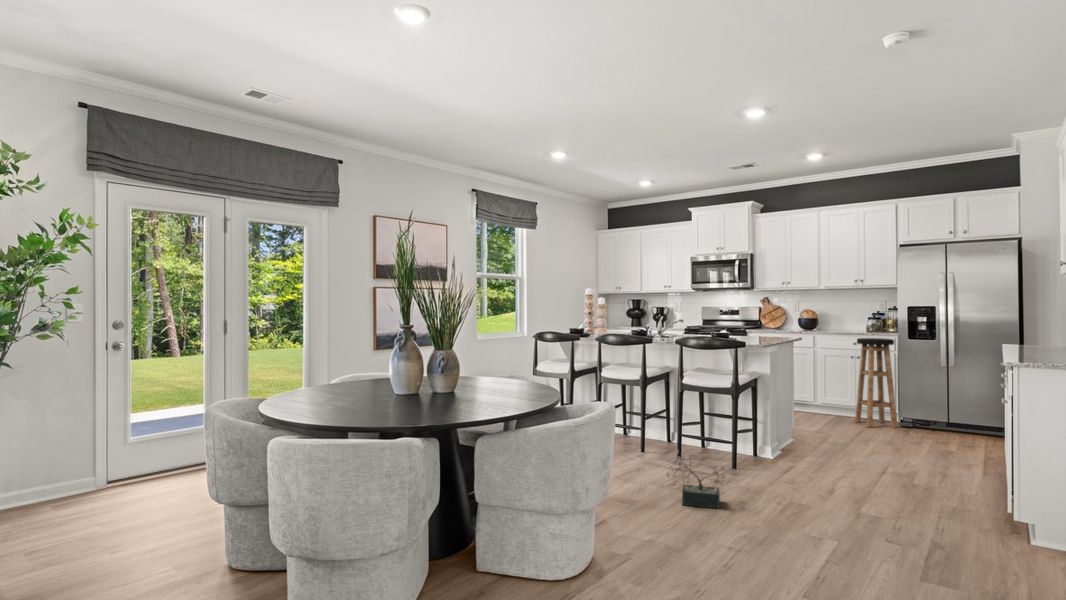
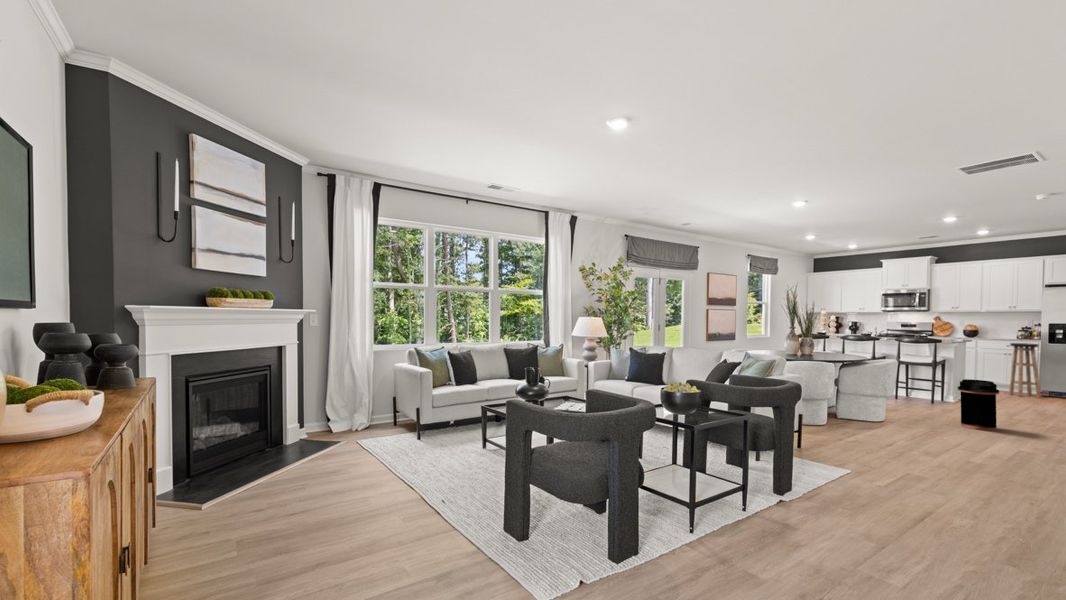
trash can: none [753,440,831,570] -> present [958,379,999,431]
decorative plant: present [667,449,730,508] -> none [901,388,939,415]

